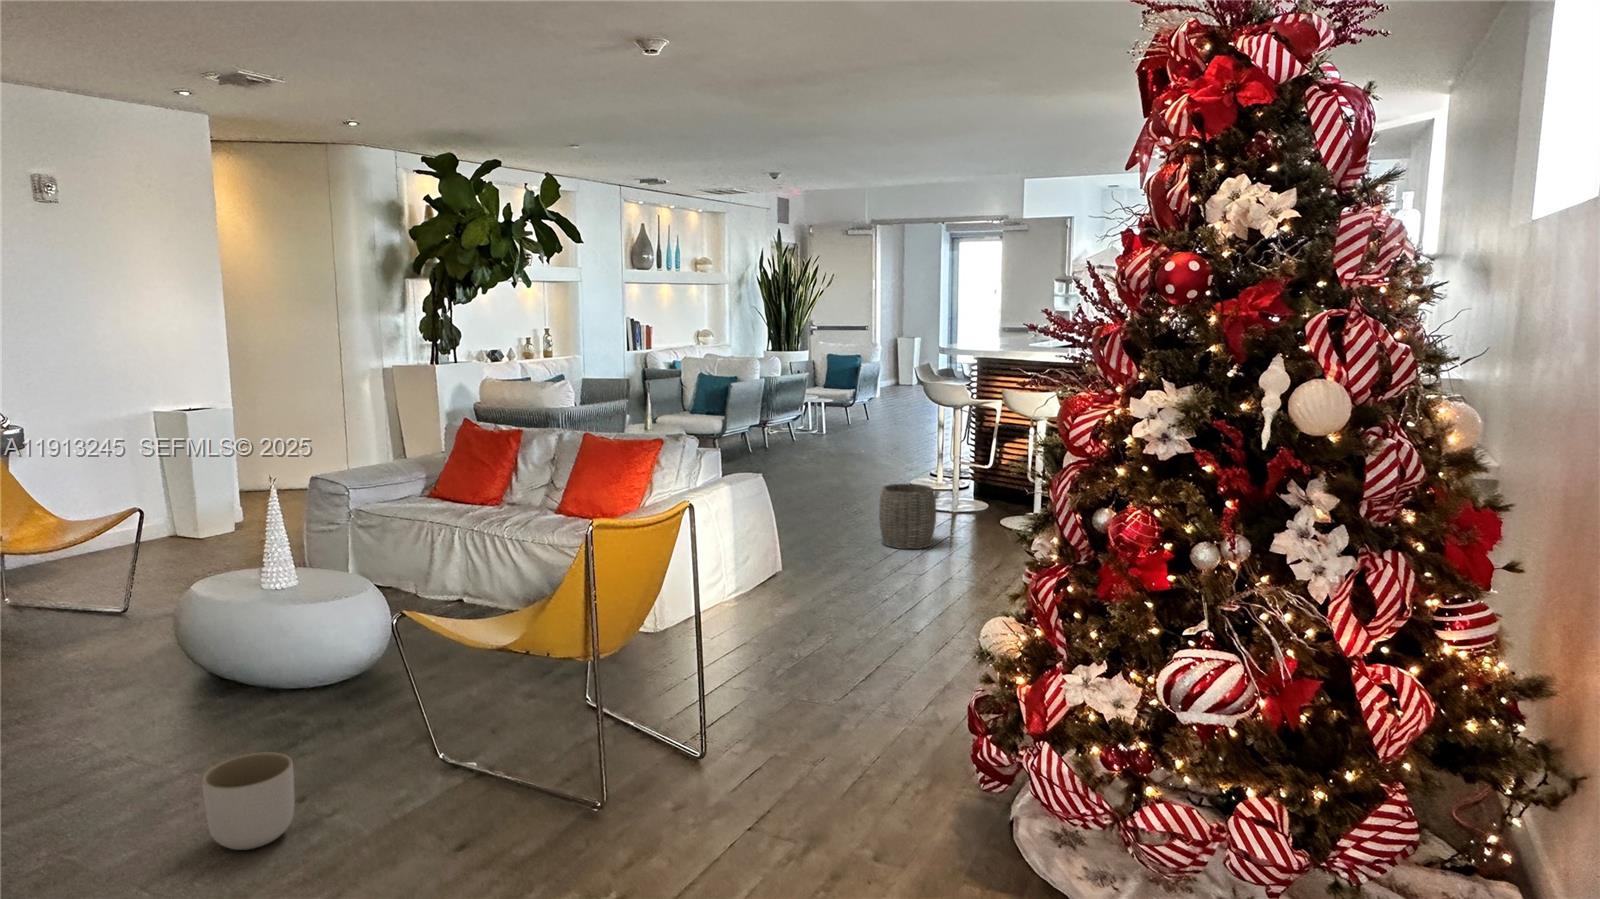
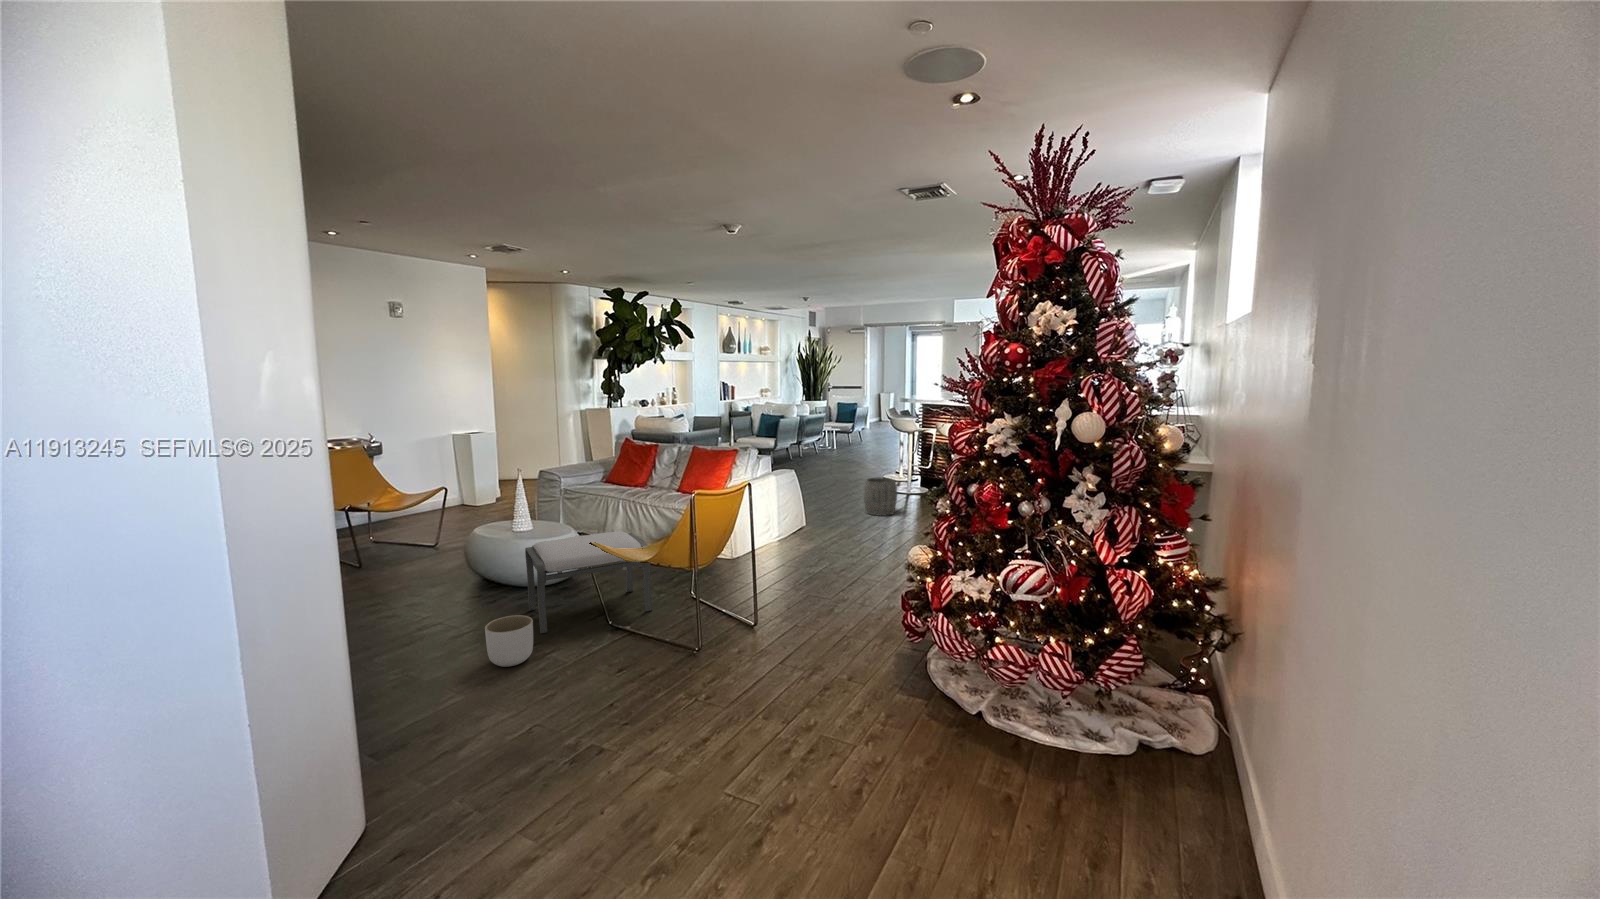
ottoman: none [281,591,515,782] -> present [525,532,652,633]

